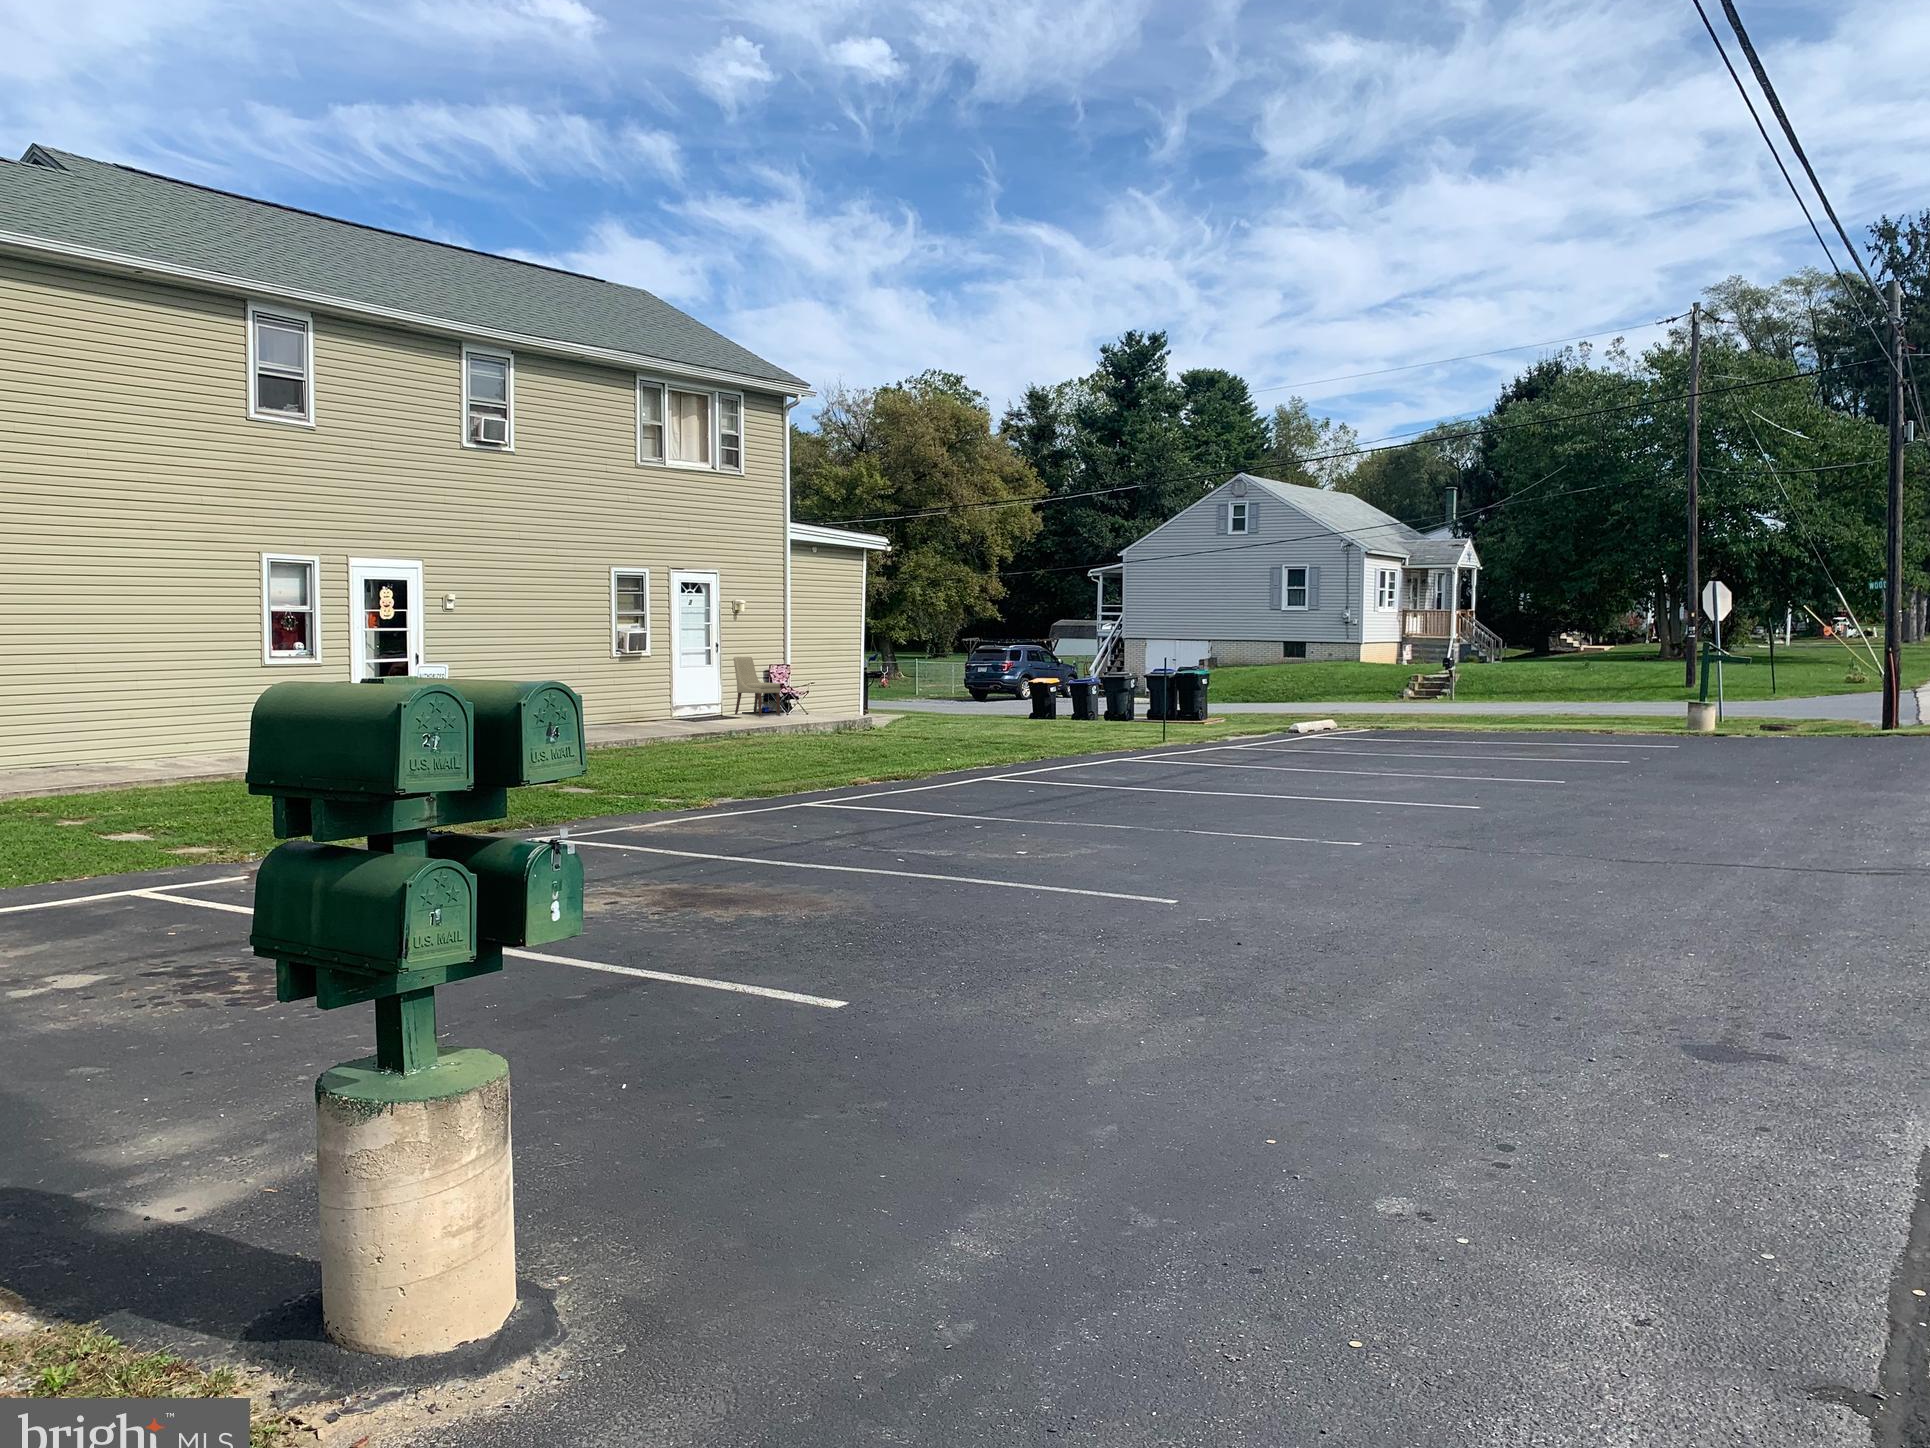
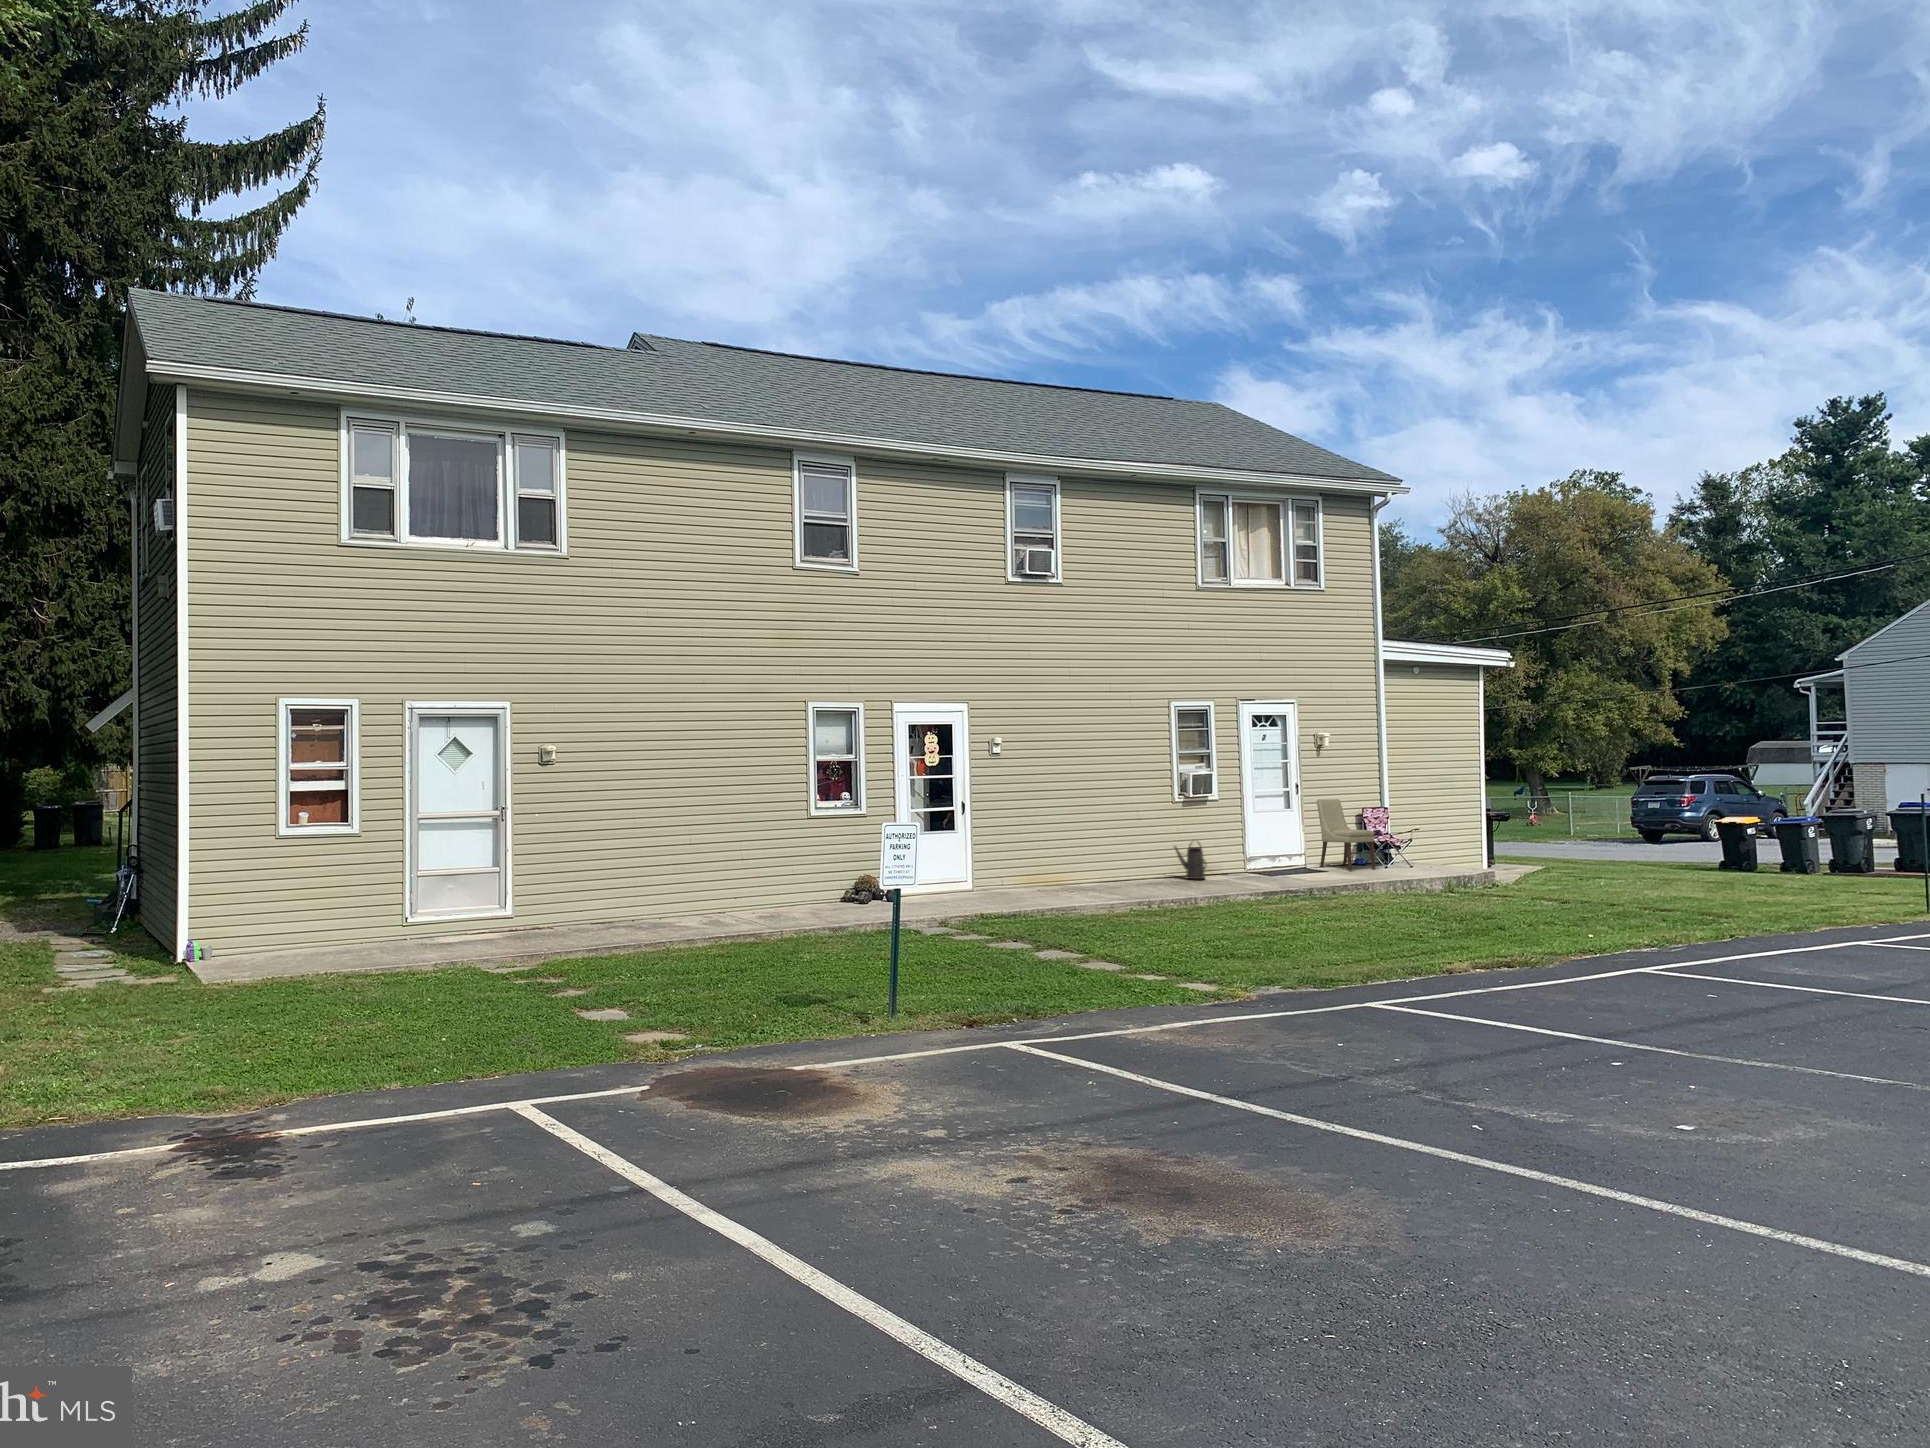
watering can: none [612,690,643,724] -> present [1174,842,1206,879]

